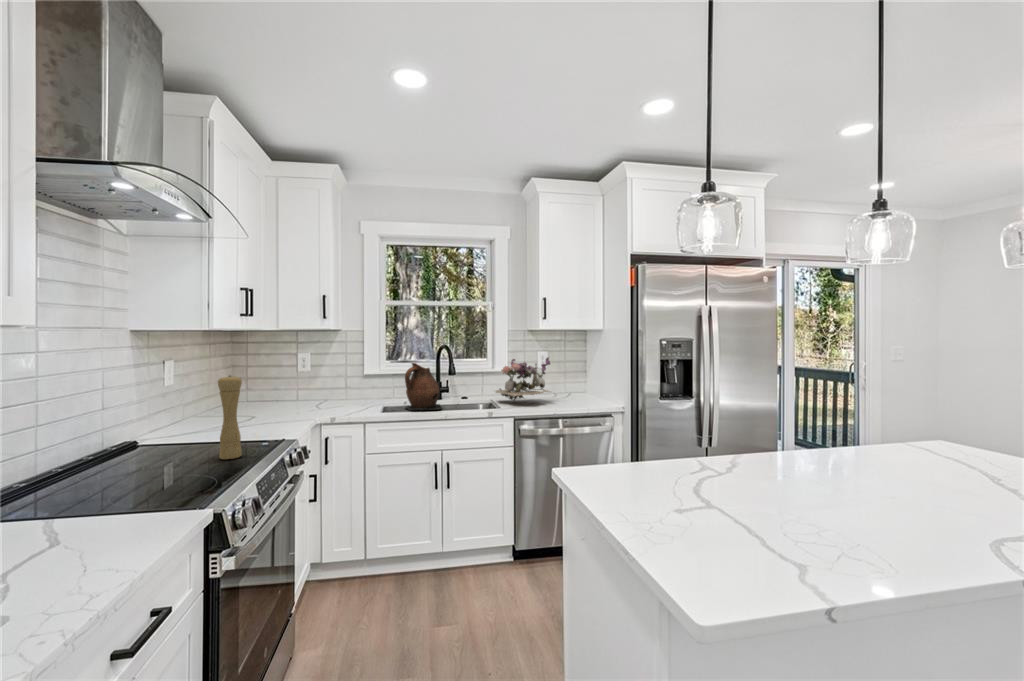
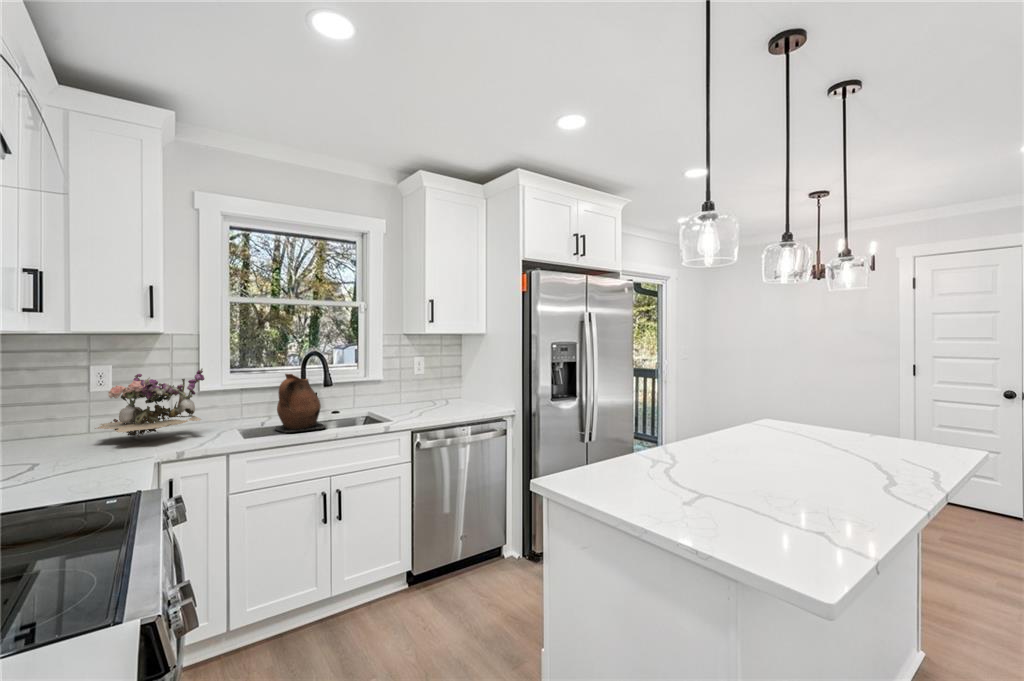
flower arrangement: present [496,357,550,401] -> present [95,369,205,438]
pepper mill: present [218,376,242,459] -> none [37,409,84,548]

